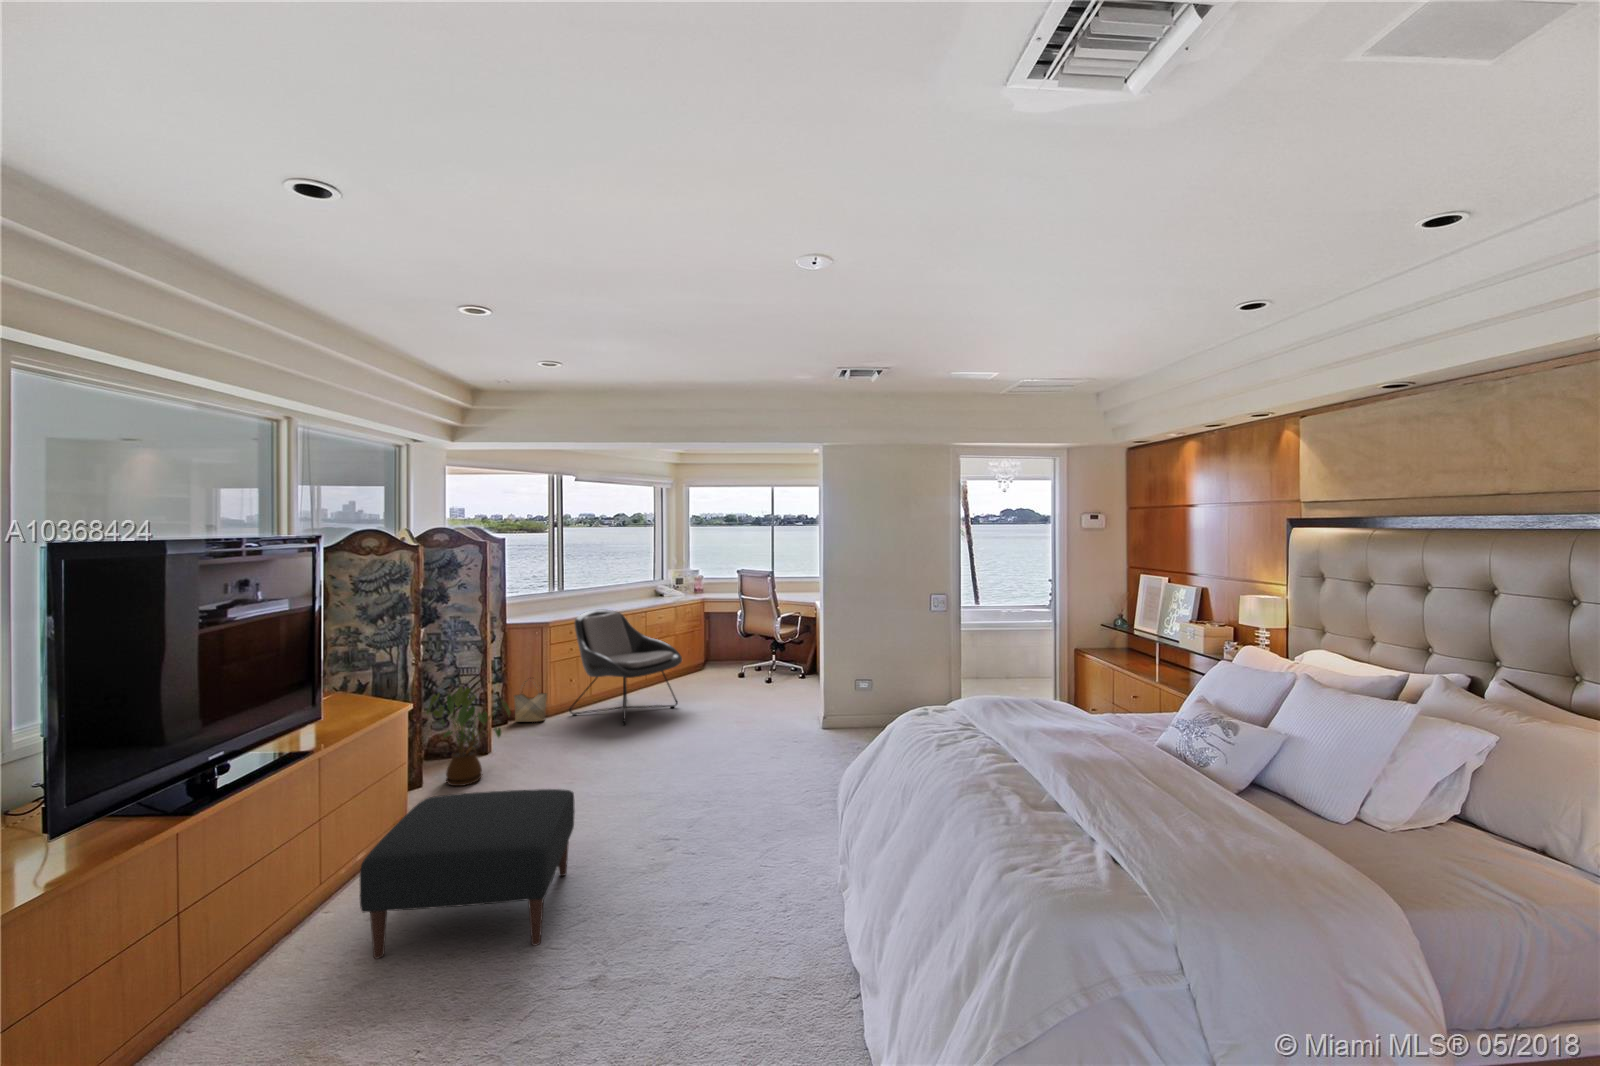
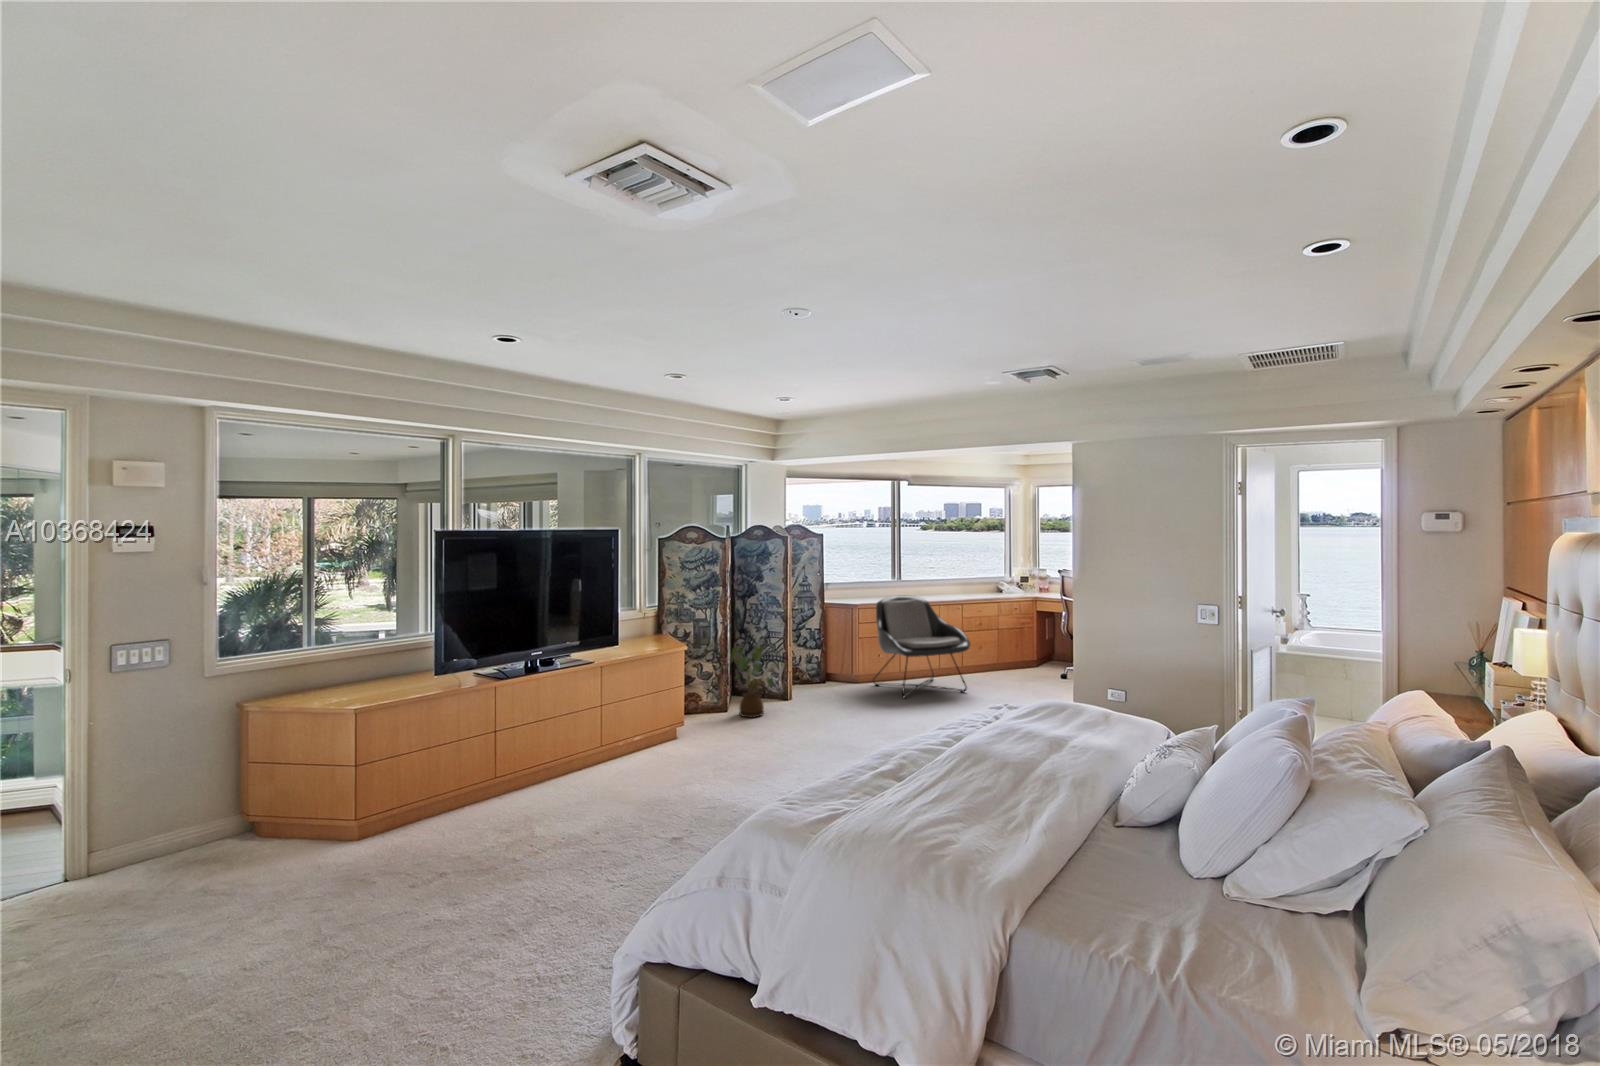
woven basket: present [514,678,547,722] -> none [828,649,853,686]
ottoman: present [360,789,575,959] -> none [589,706,742,812]

